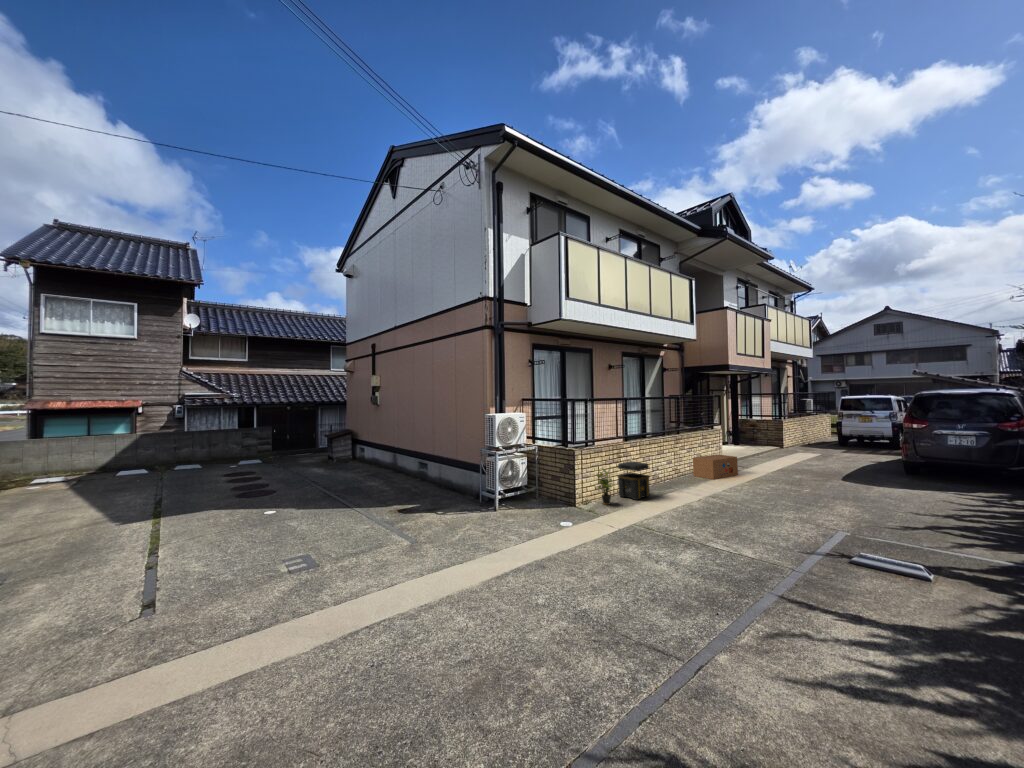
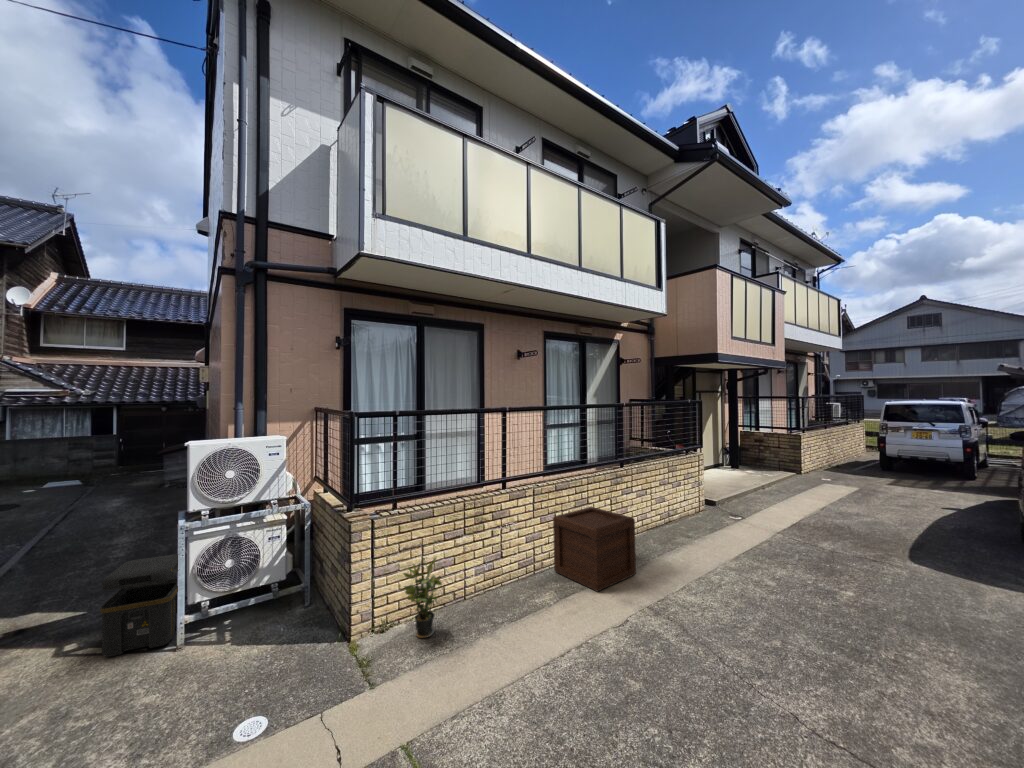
wooden crate: none [650,454,696,492] -> present [553,507,636,591]
cardboard box: present [693,454,738,479] -> none [647,499,724,550]
toolbox: present [618,462,650,500] -> present [100,554,178,657]

